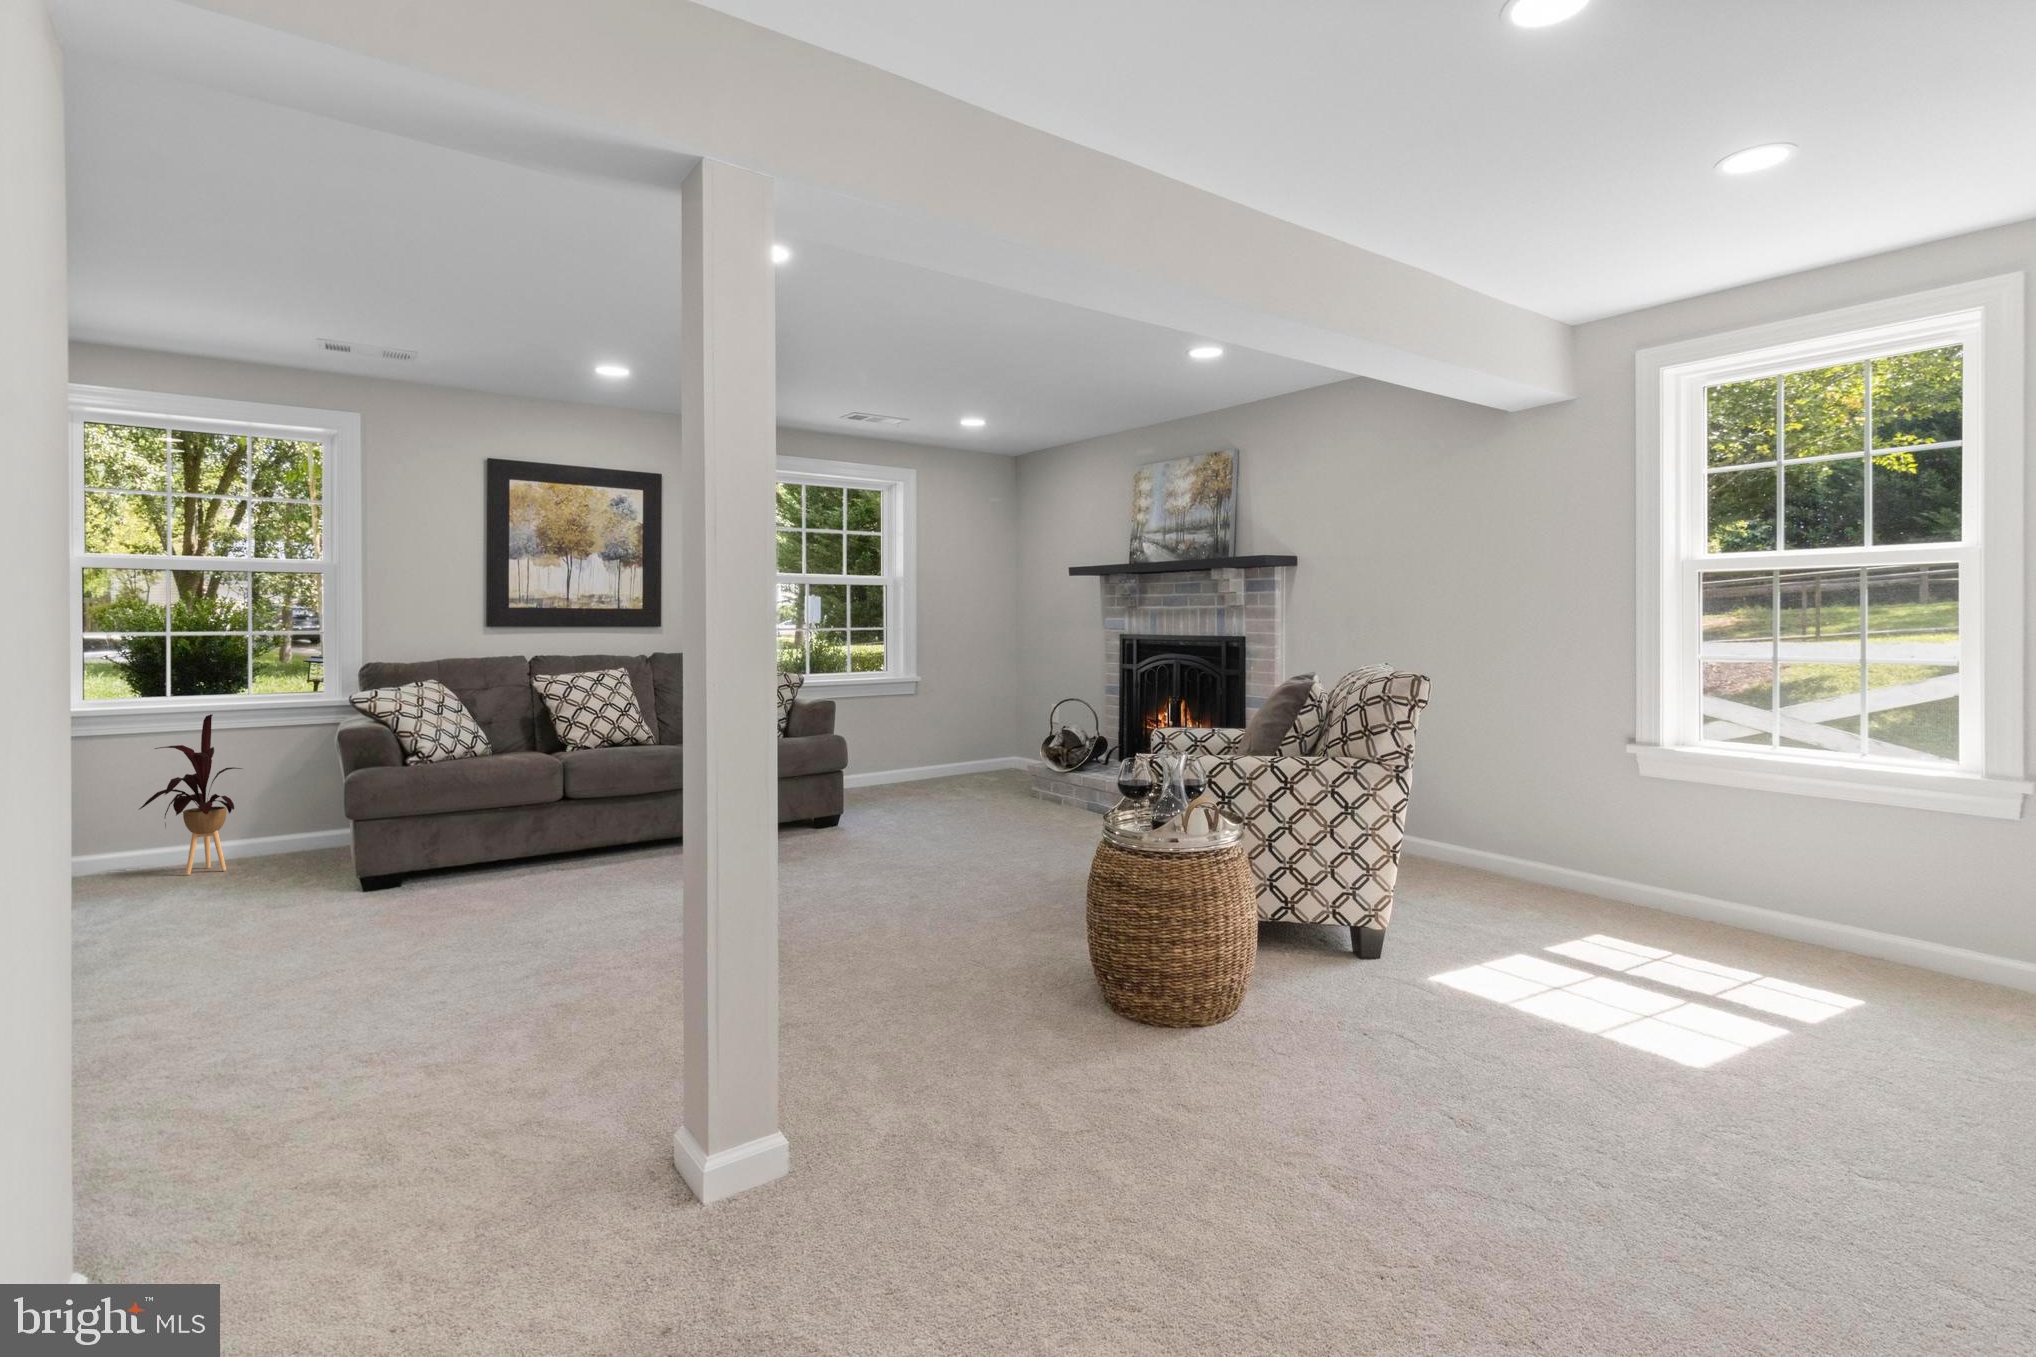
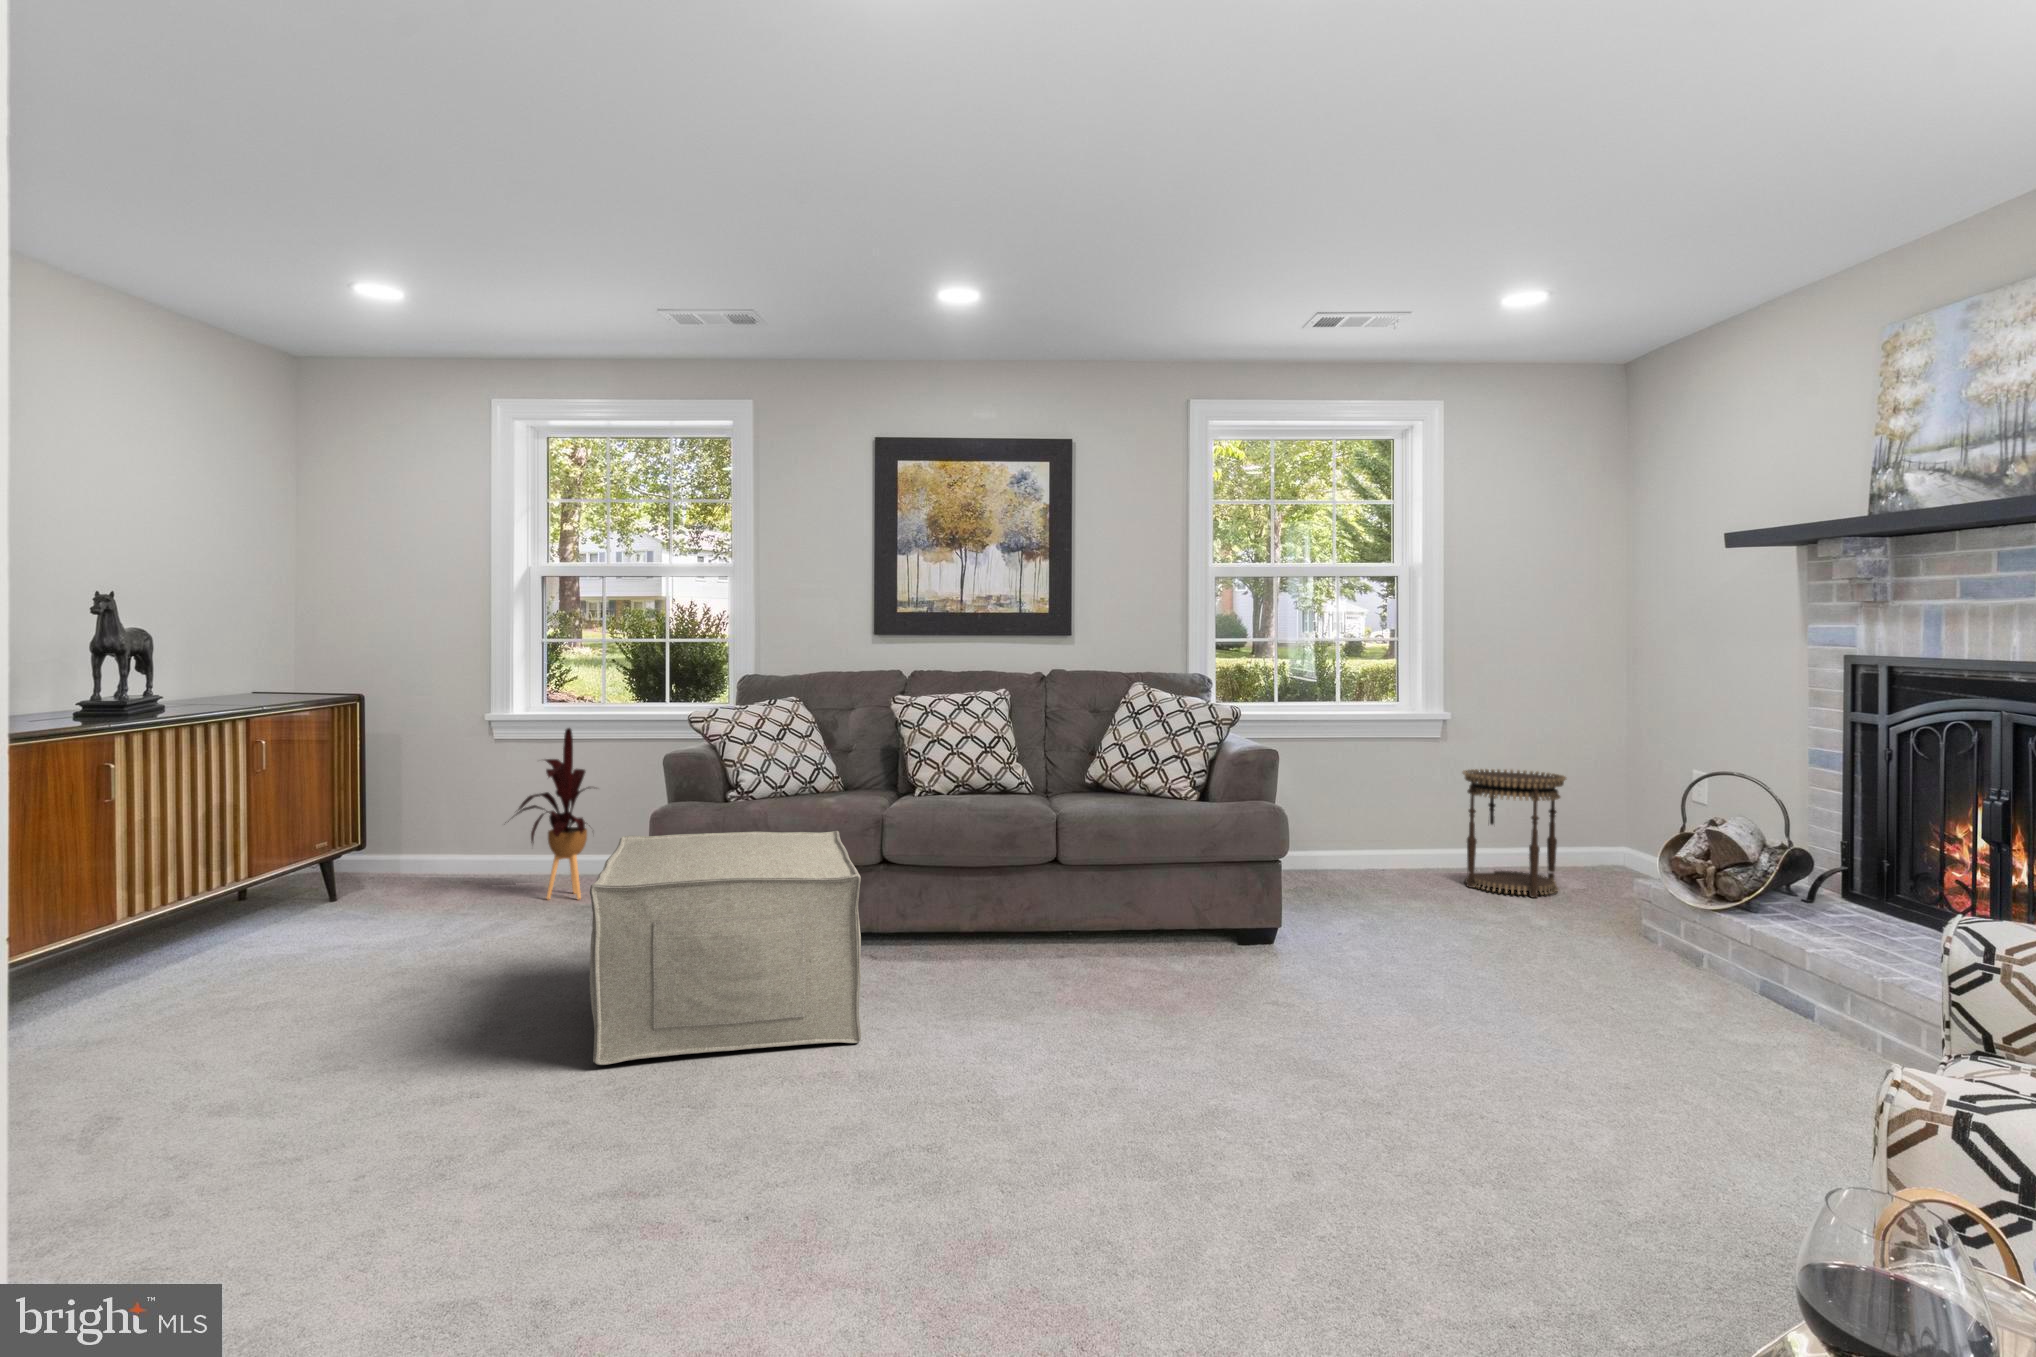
side table: none [926,709,986,787] -> present [1463,769,1566,898]
ottoman: none [380,774,625,936] -> present [590,831,861,1065]

